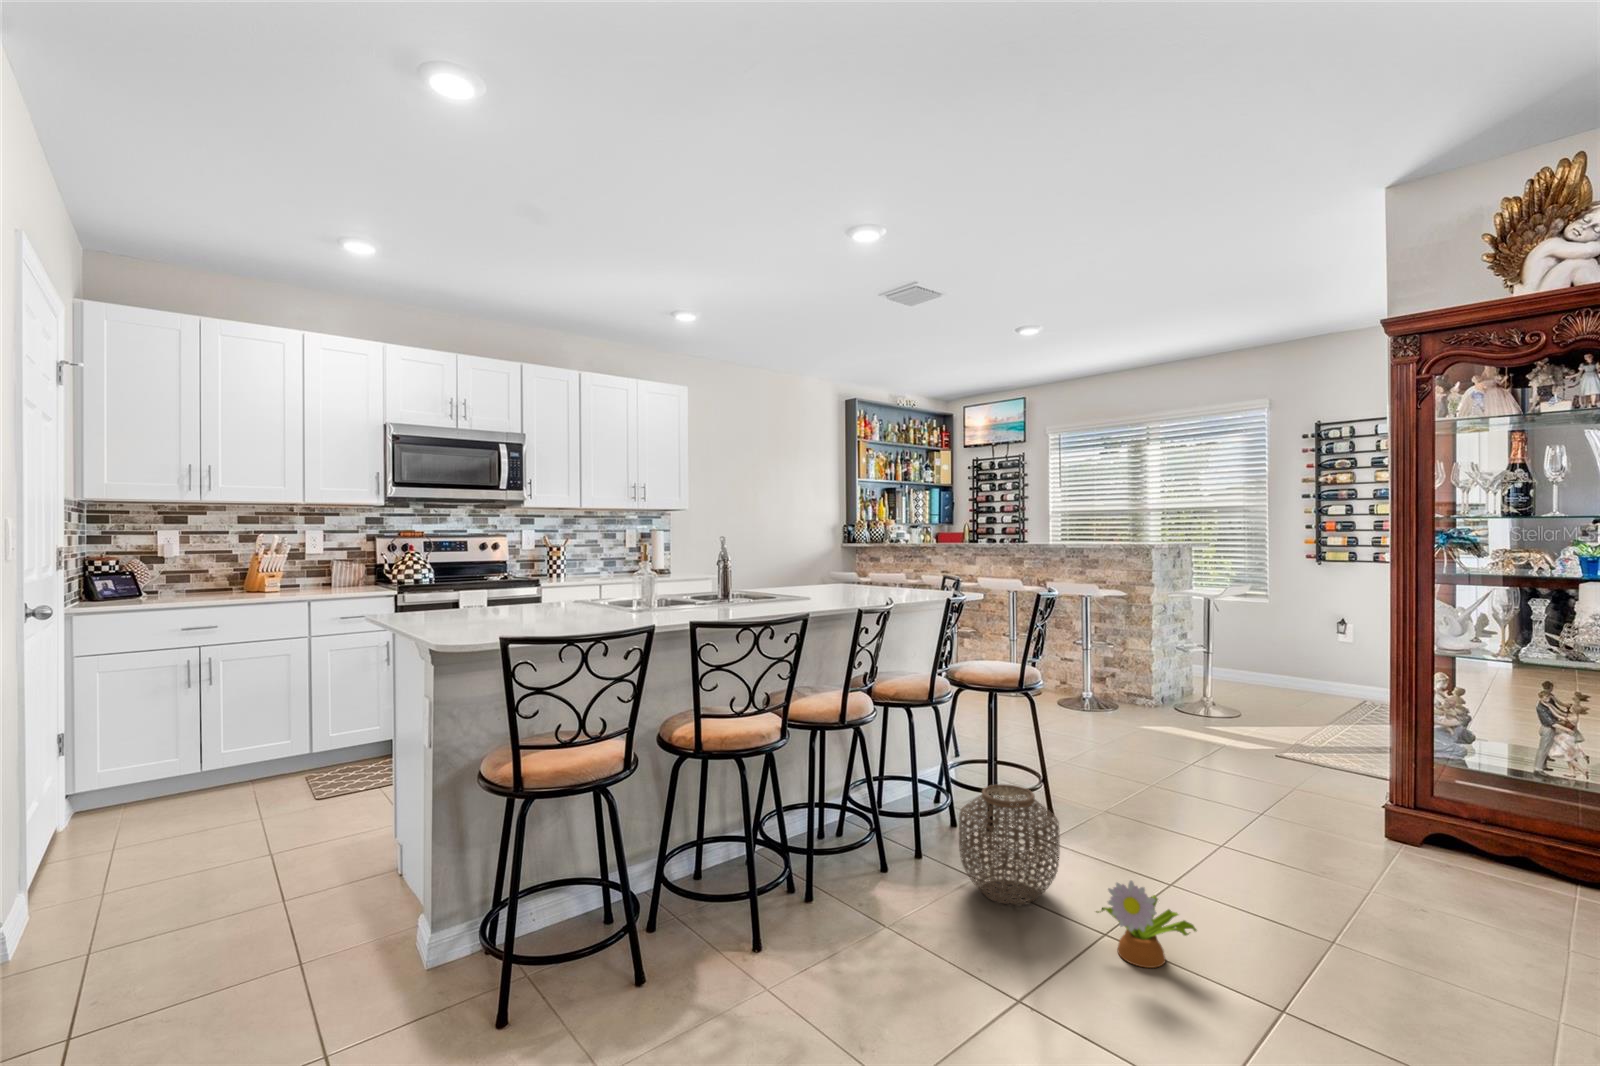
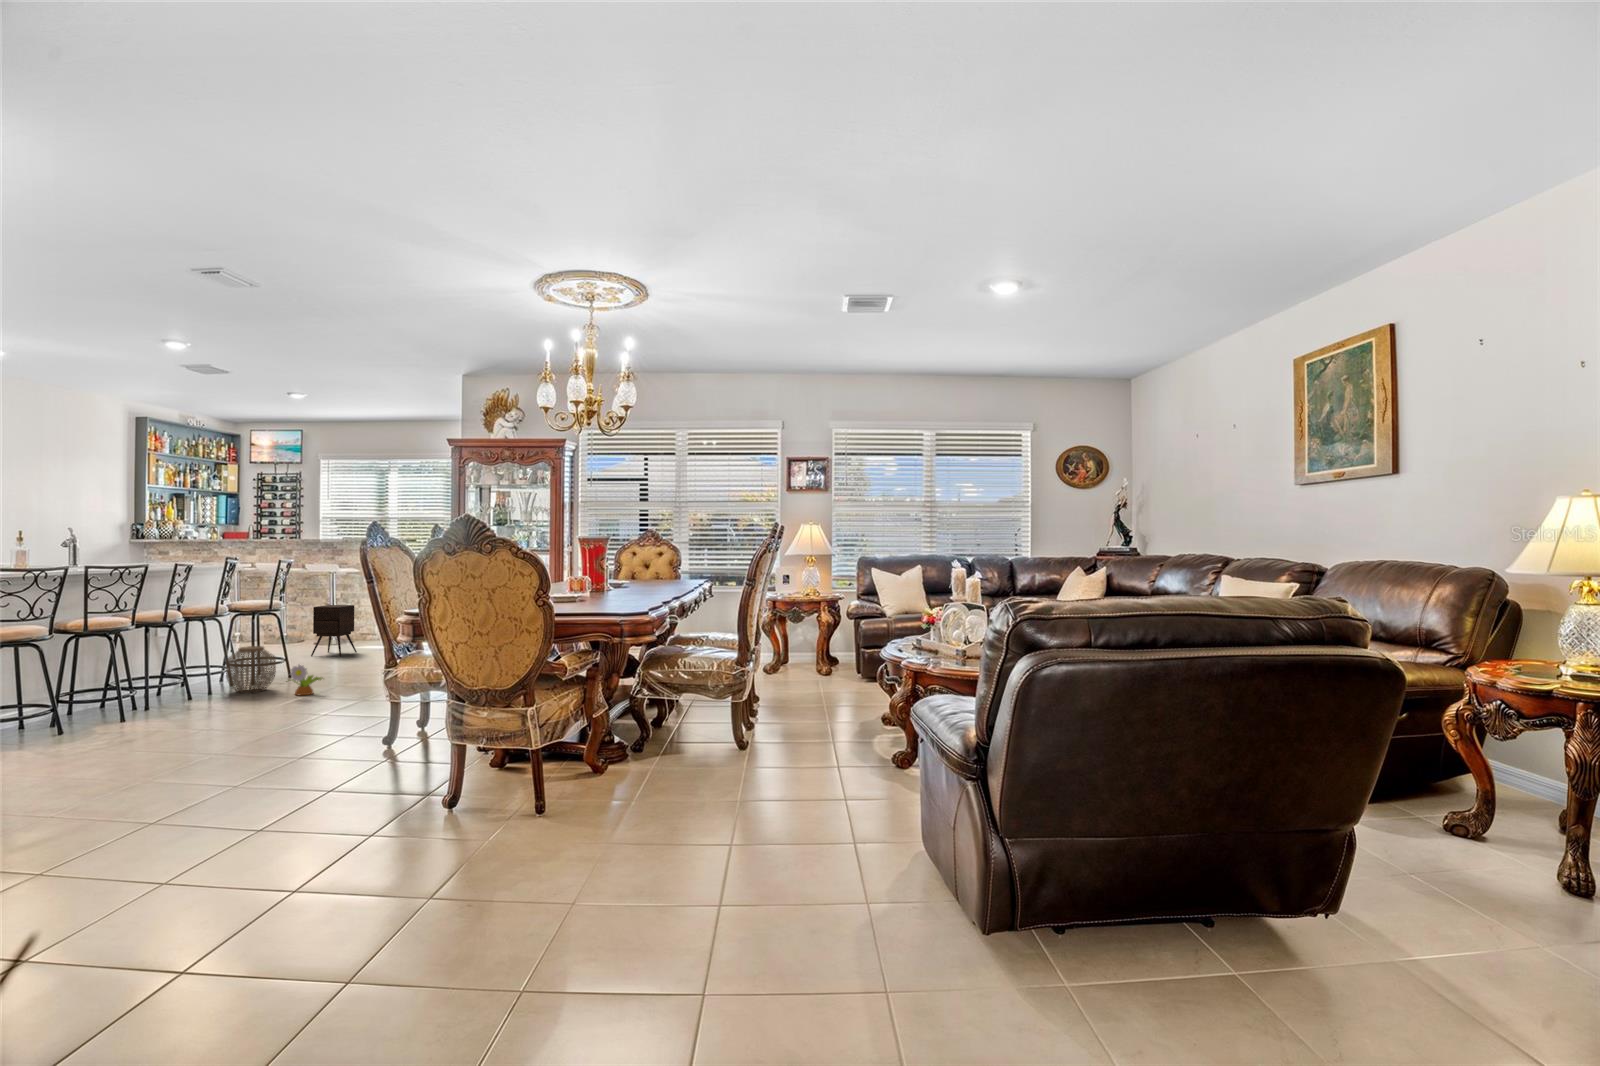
side table: none [1074,655,1149,758] -> present [311,605,357,657]

